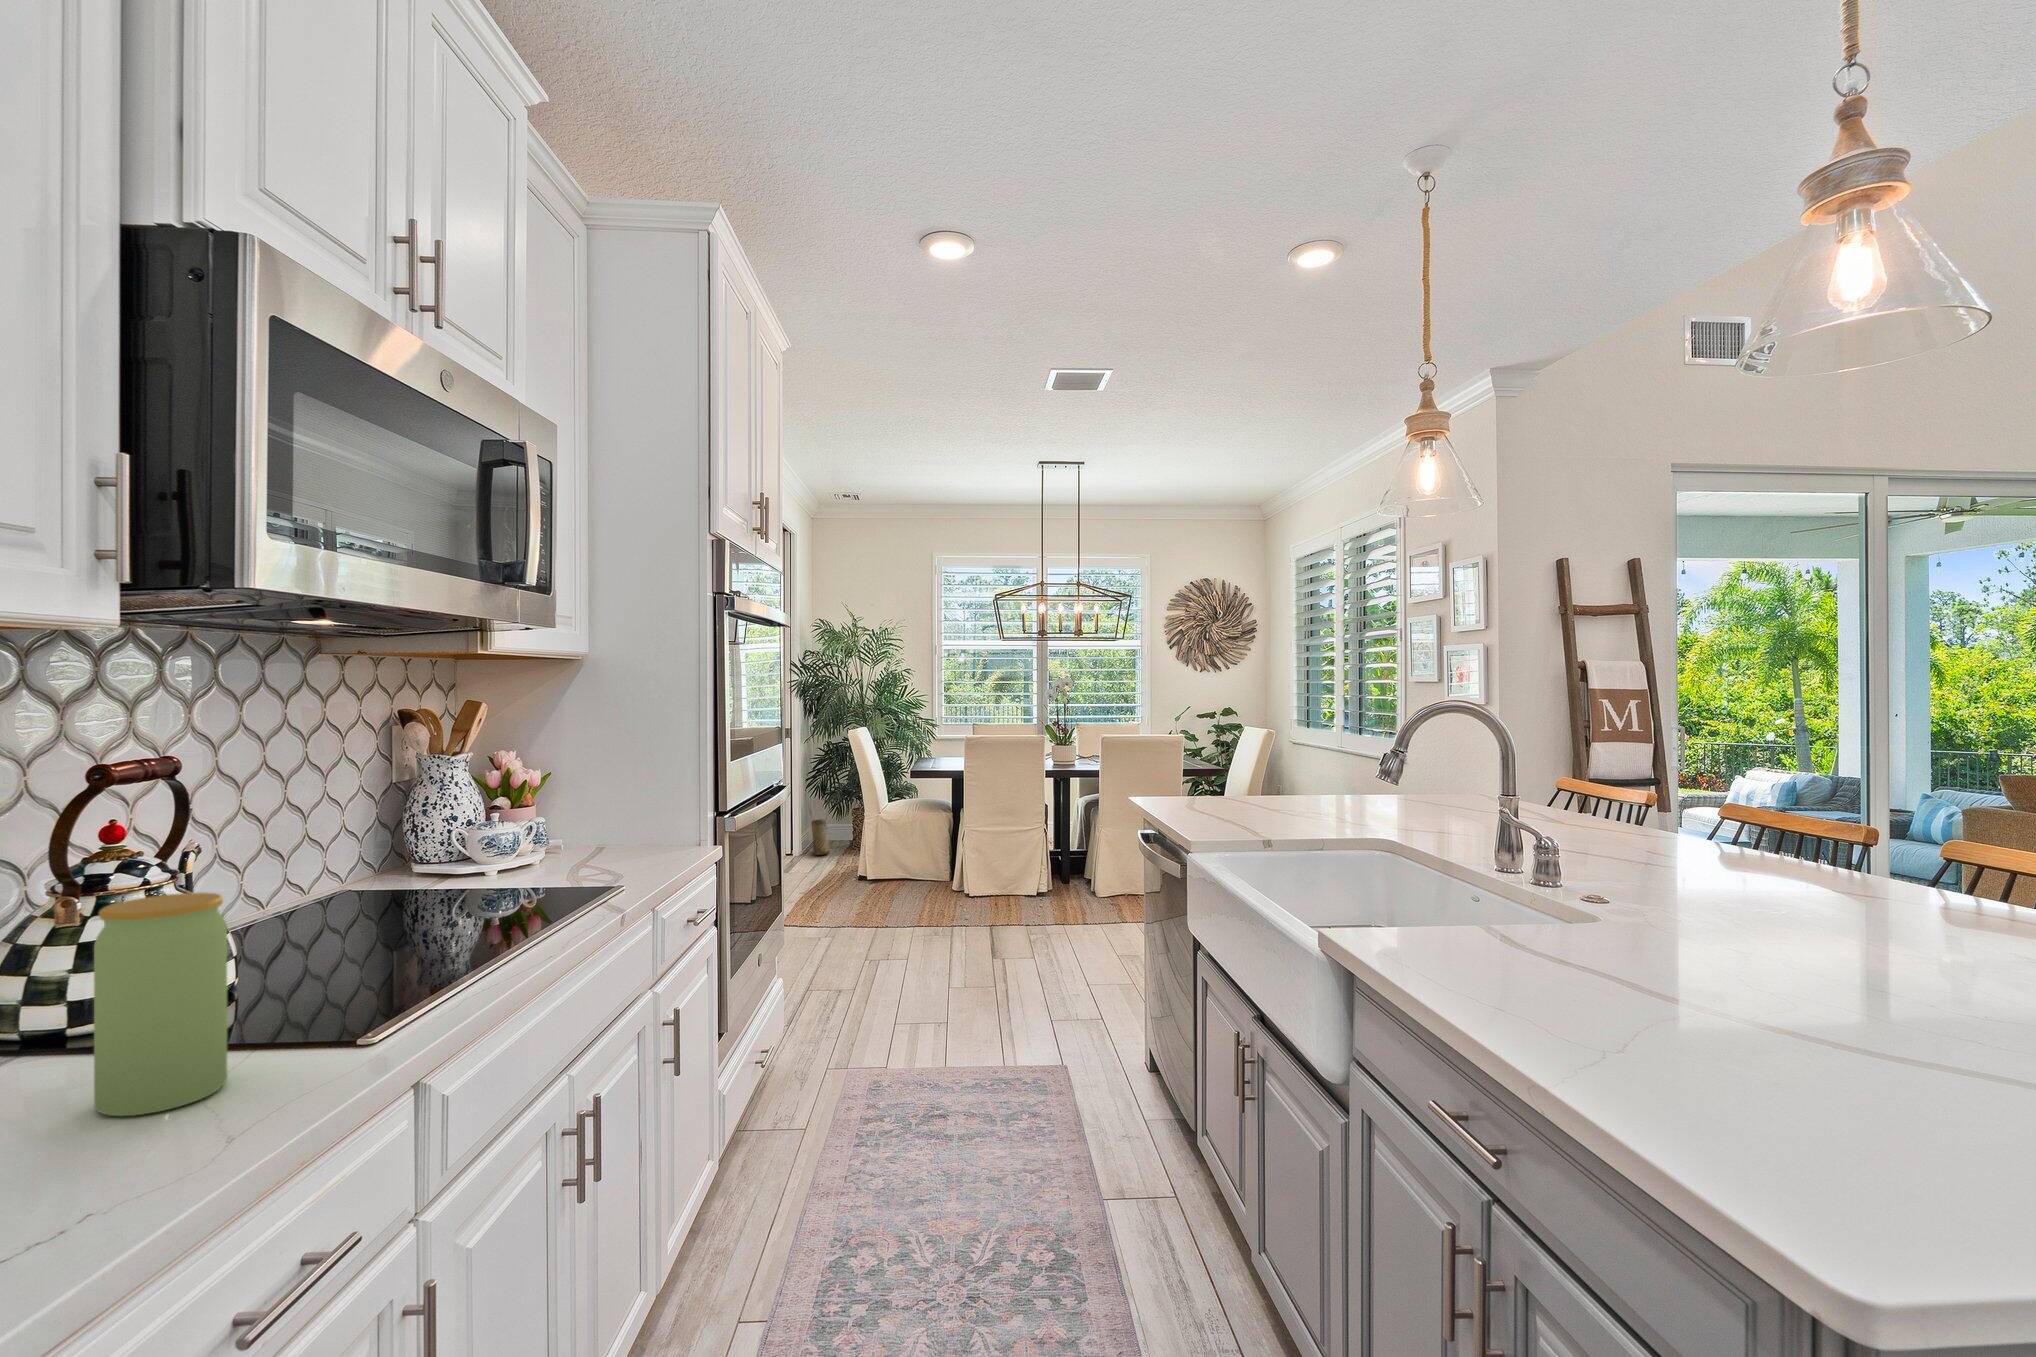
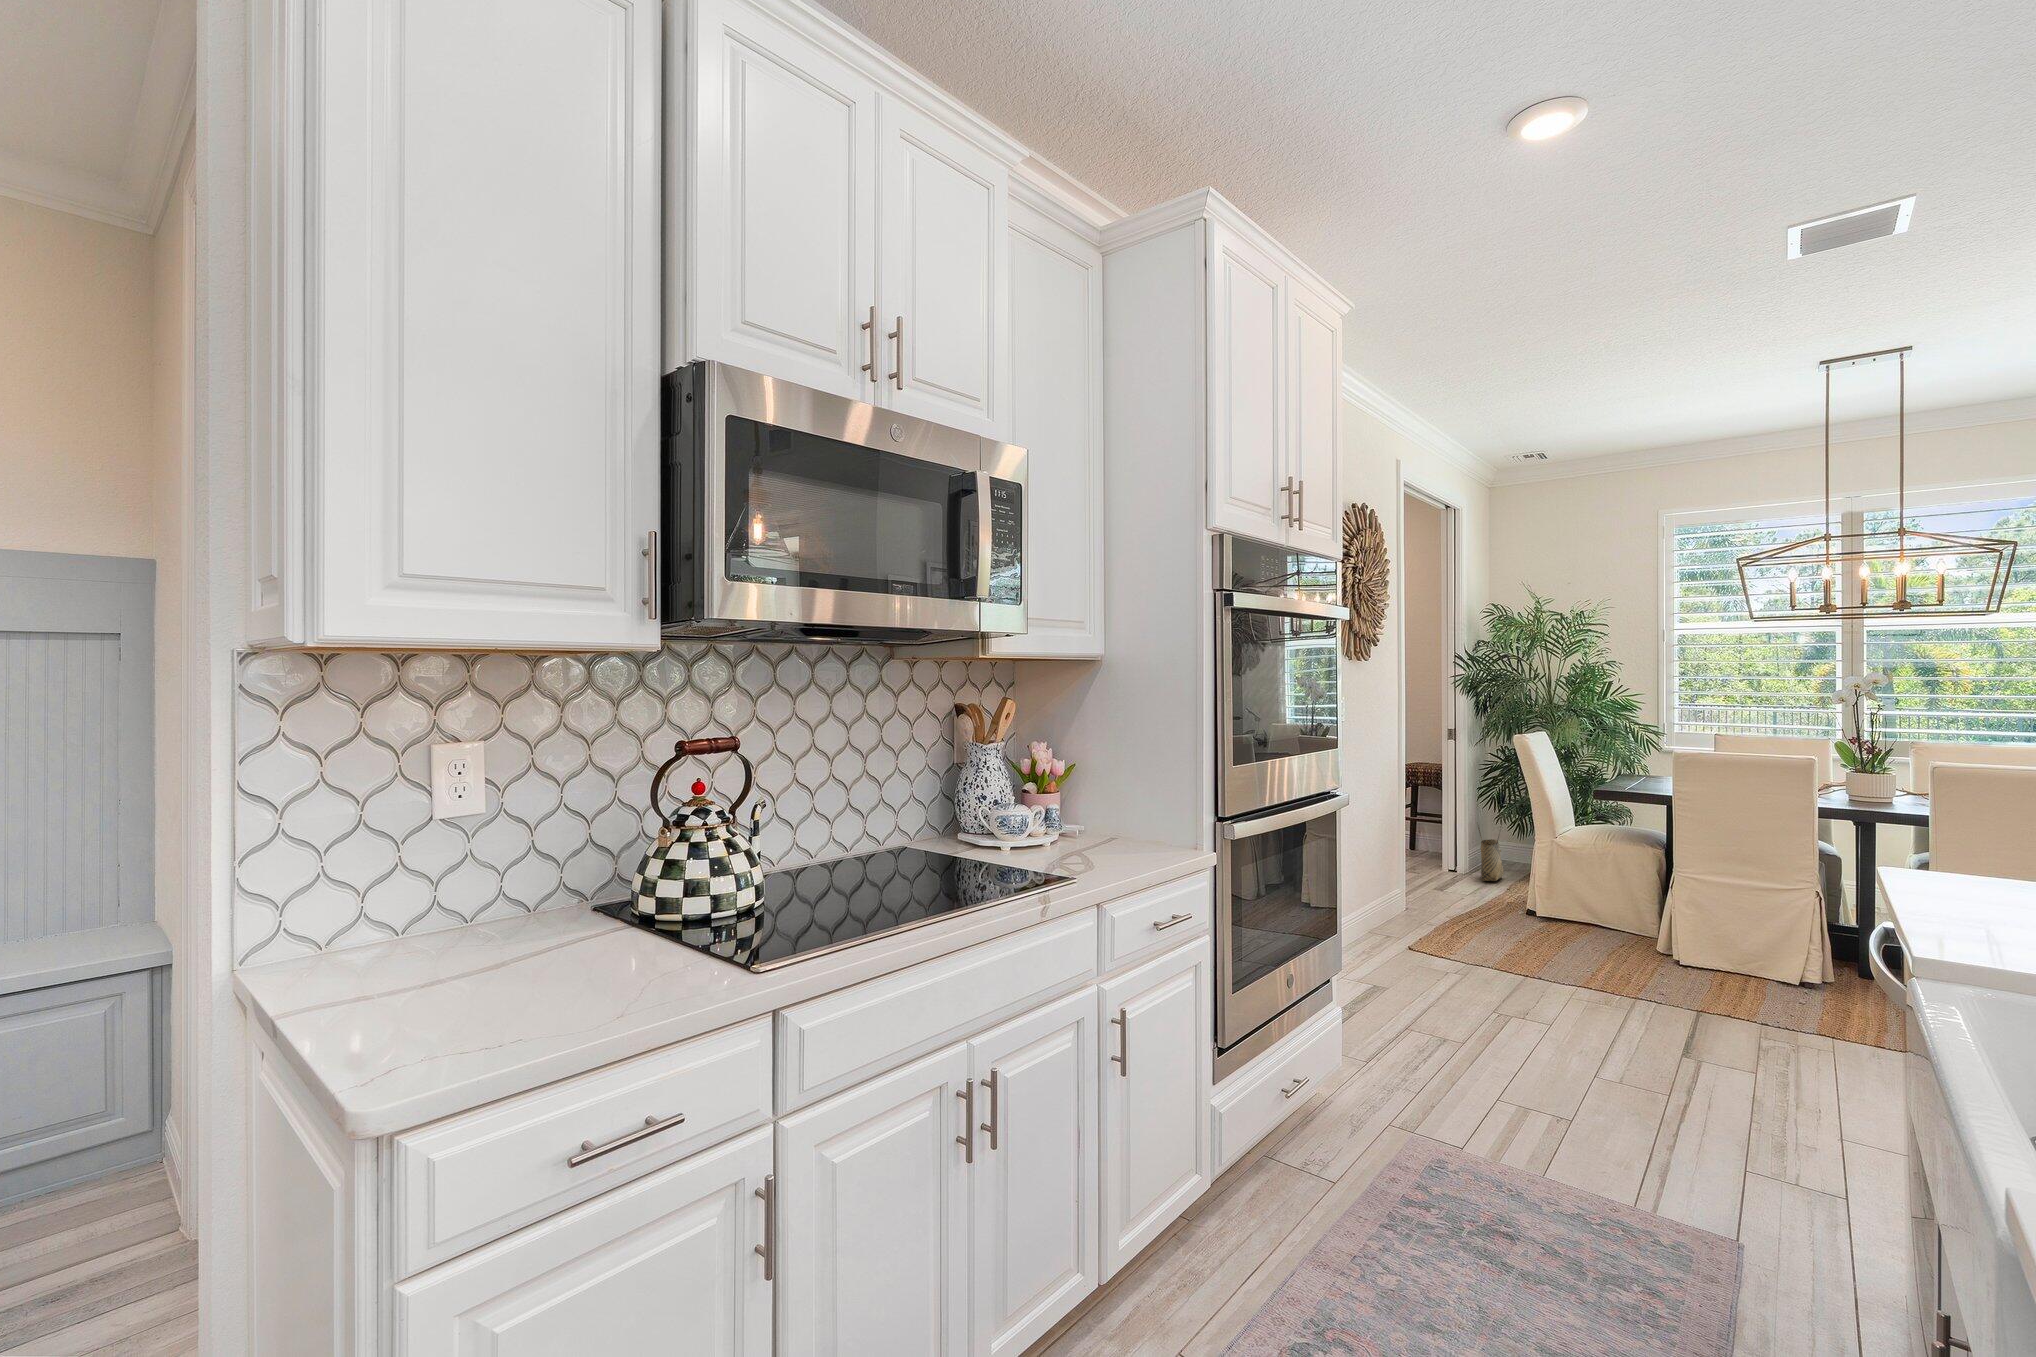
jar: present [94,893,227,1116] -> none [626,832,698,976]

